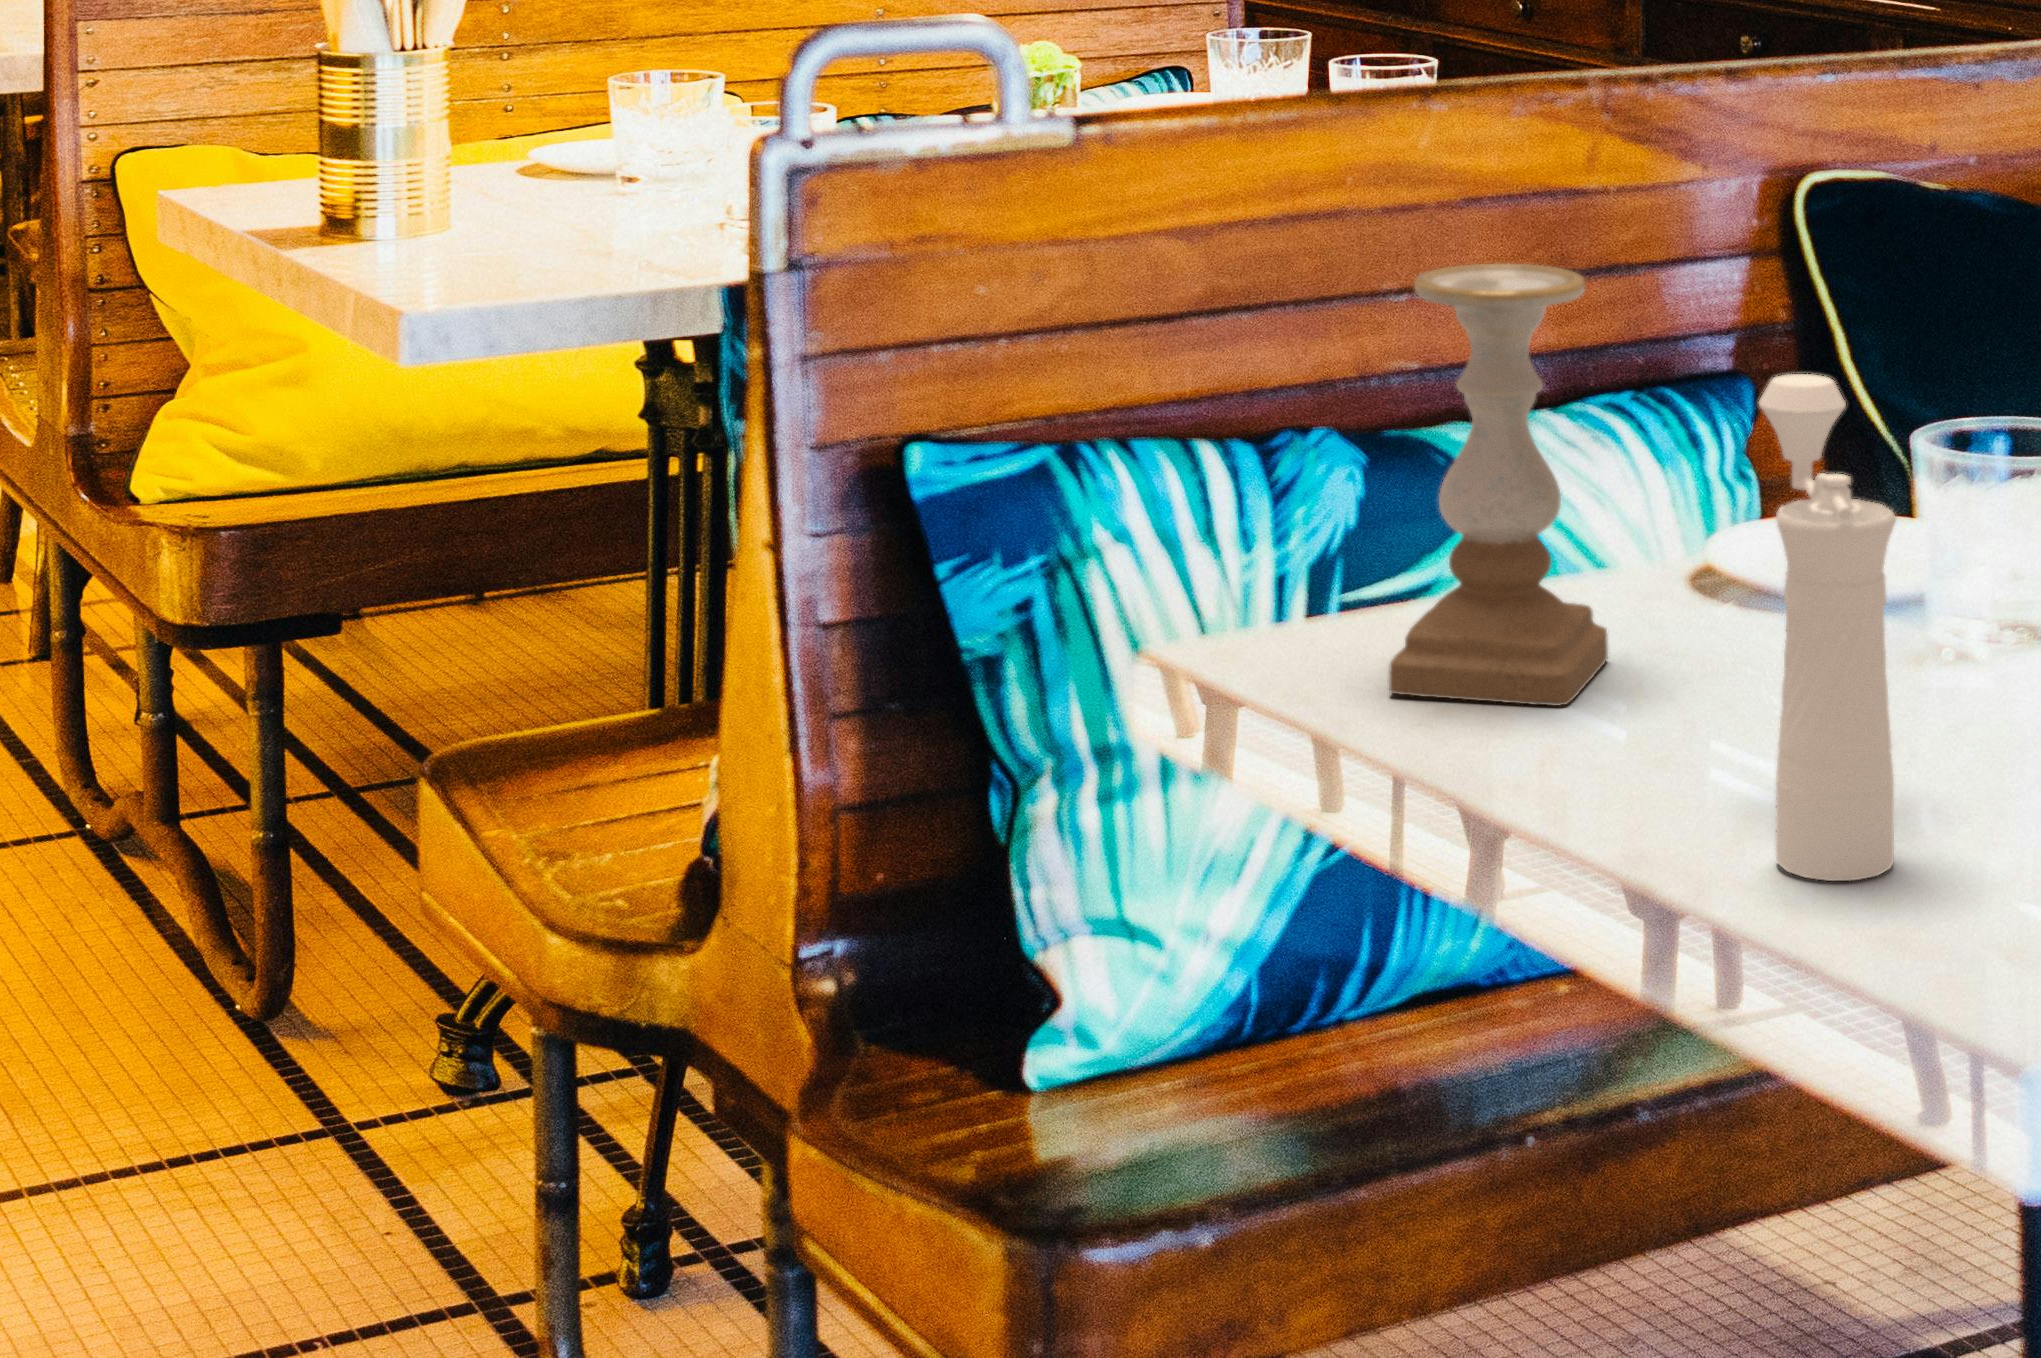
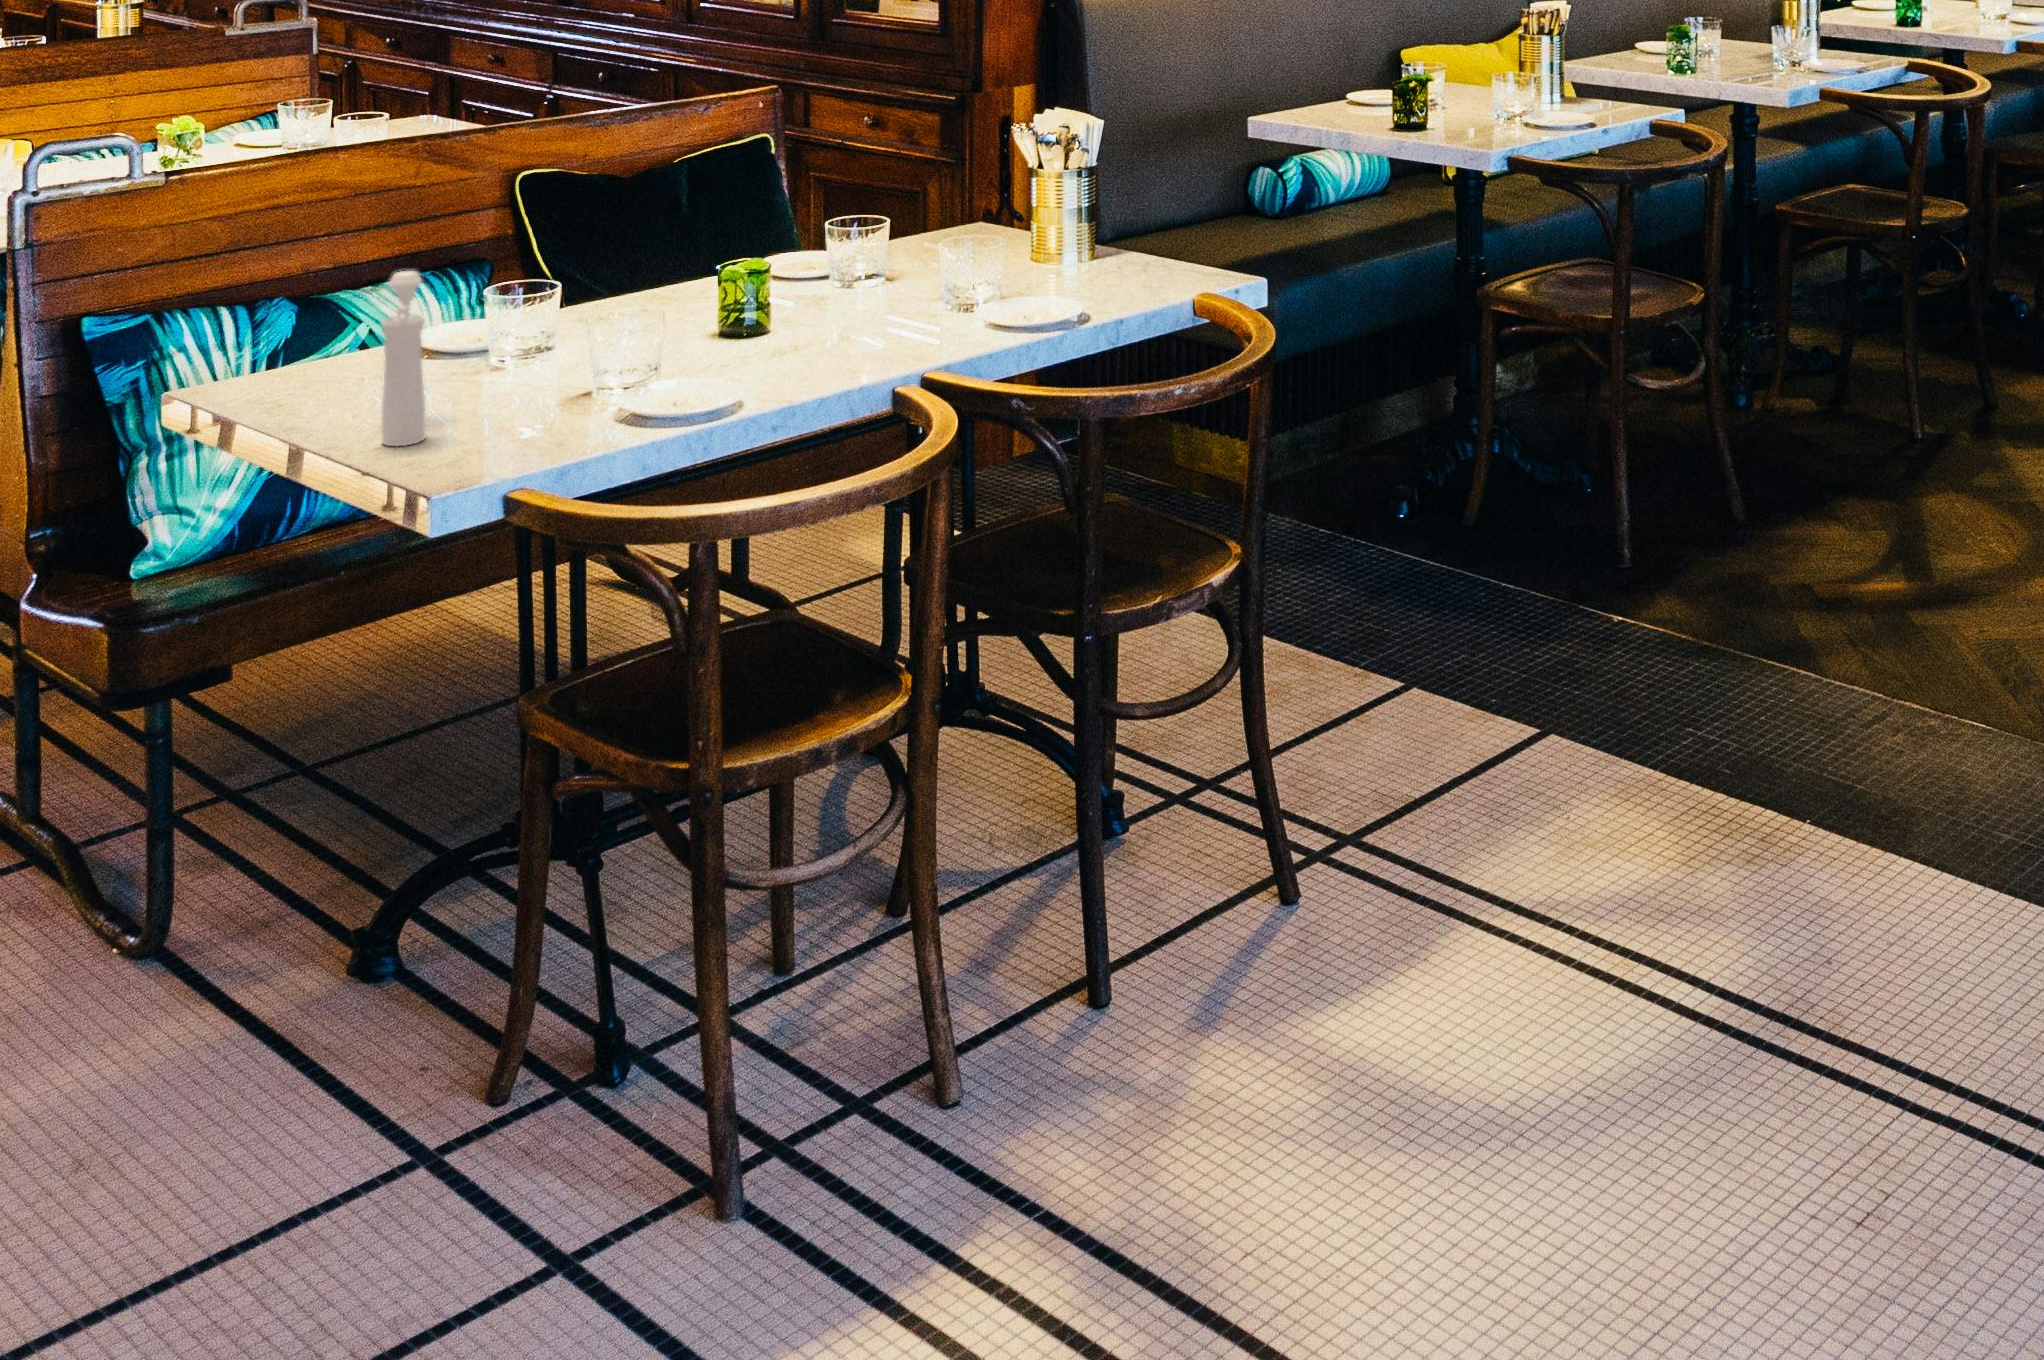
candle holder: present [1389,263,1608,706] -> none [264,232,360,399]

